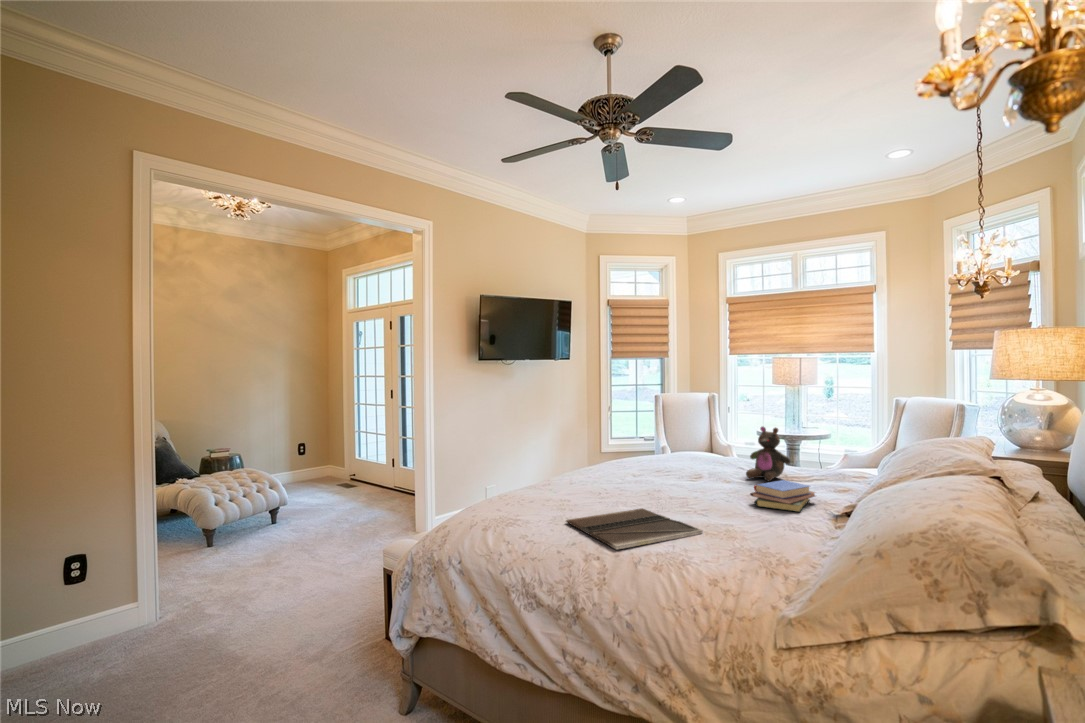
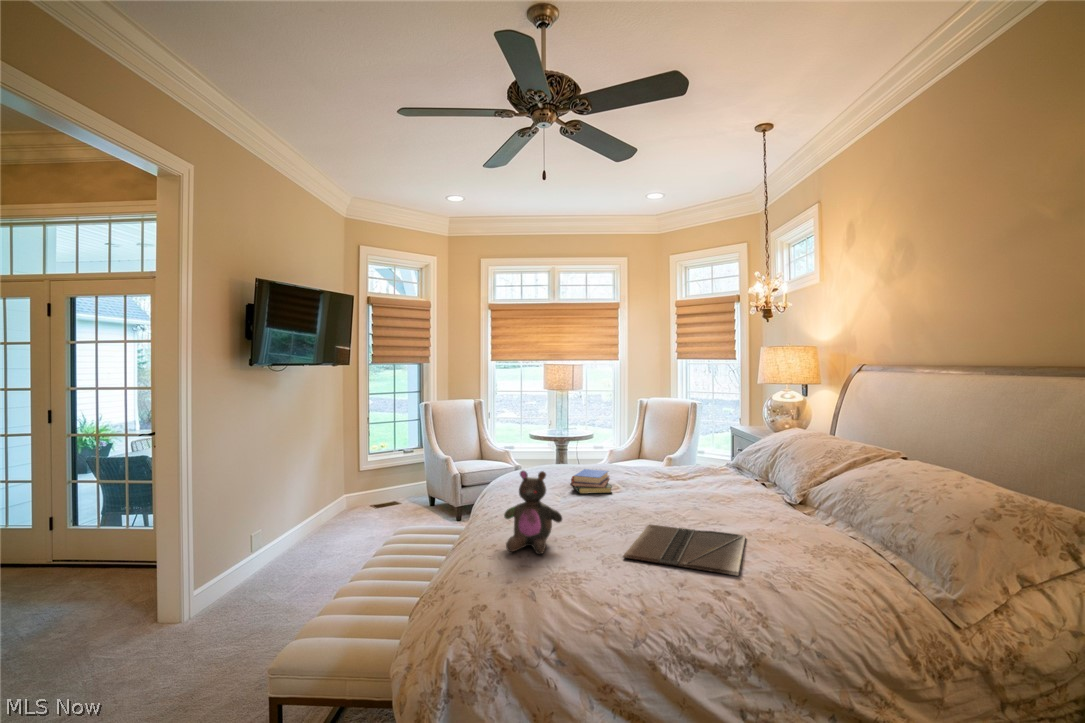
stuffed bear: present [746,427,790,481] -> present [504,471,562,554]
book: present [750,480,815,512] -> present [570,469,612,494]

